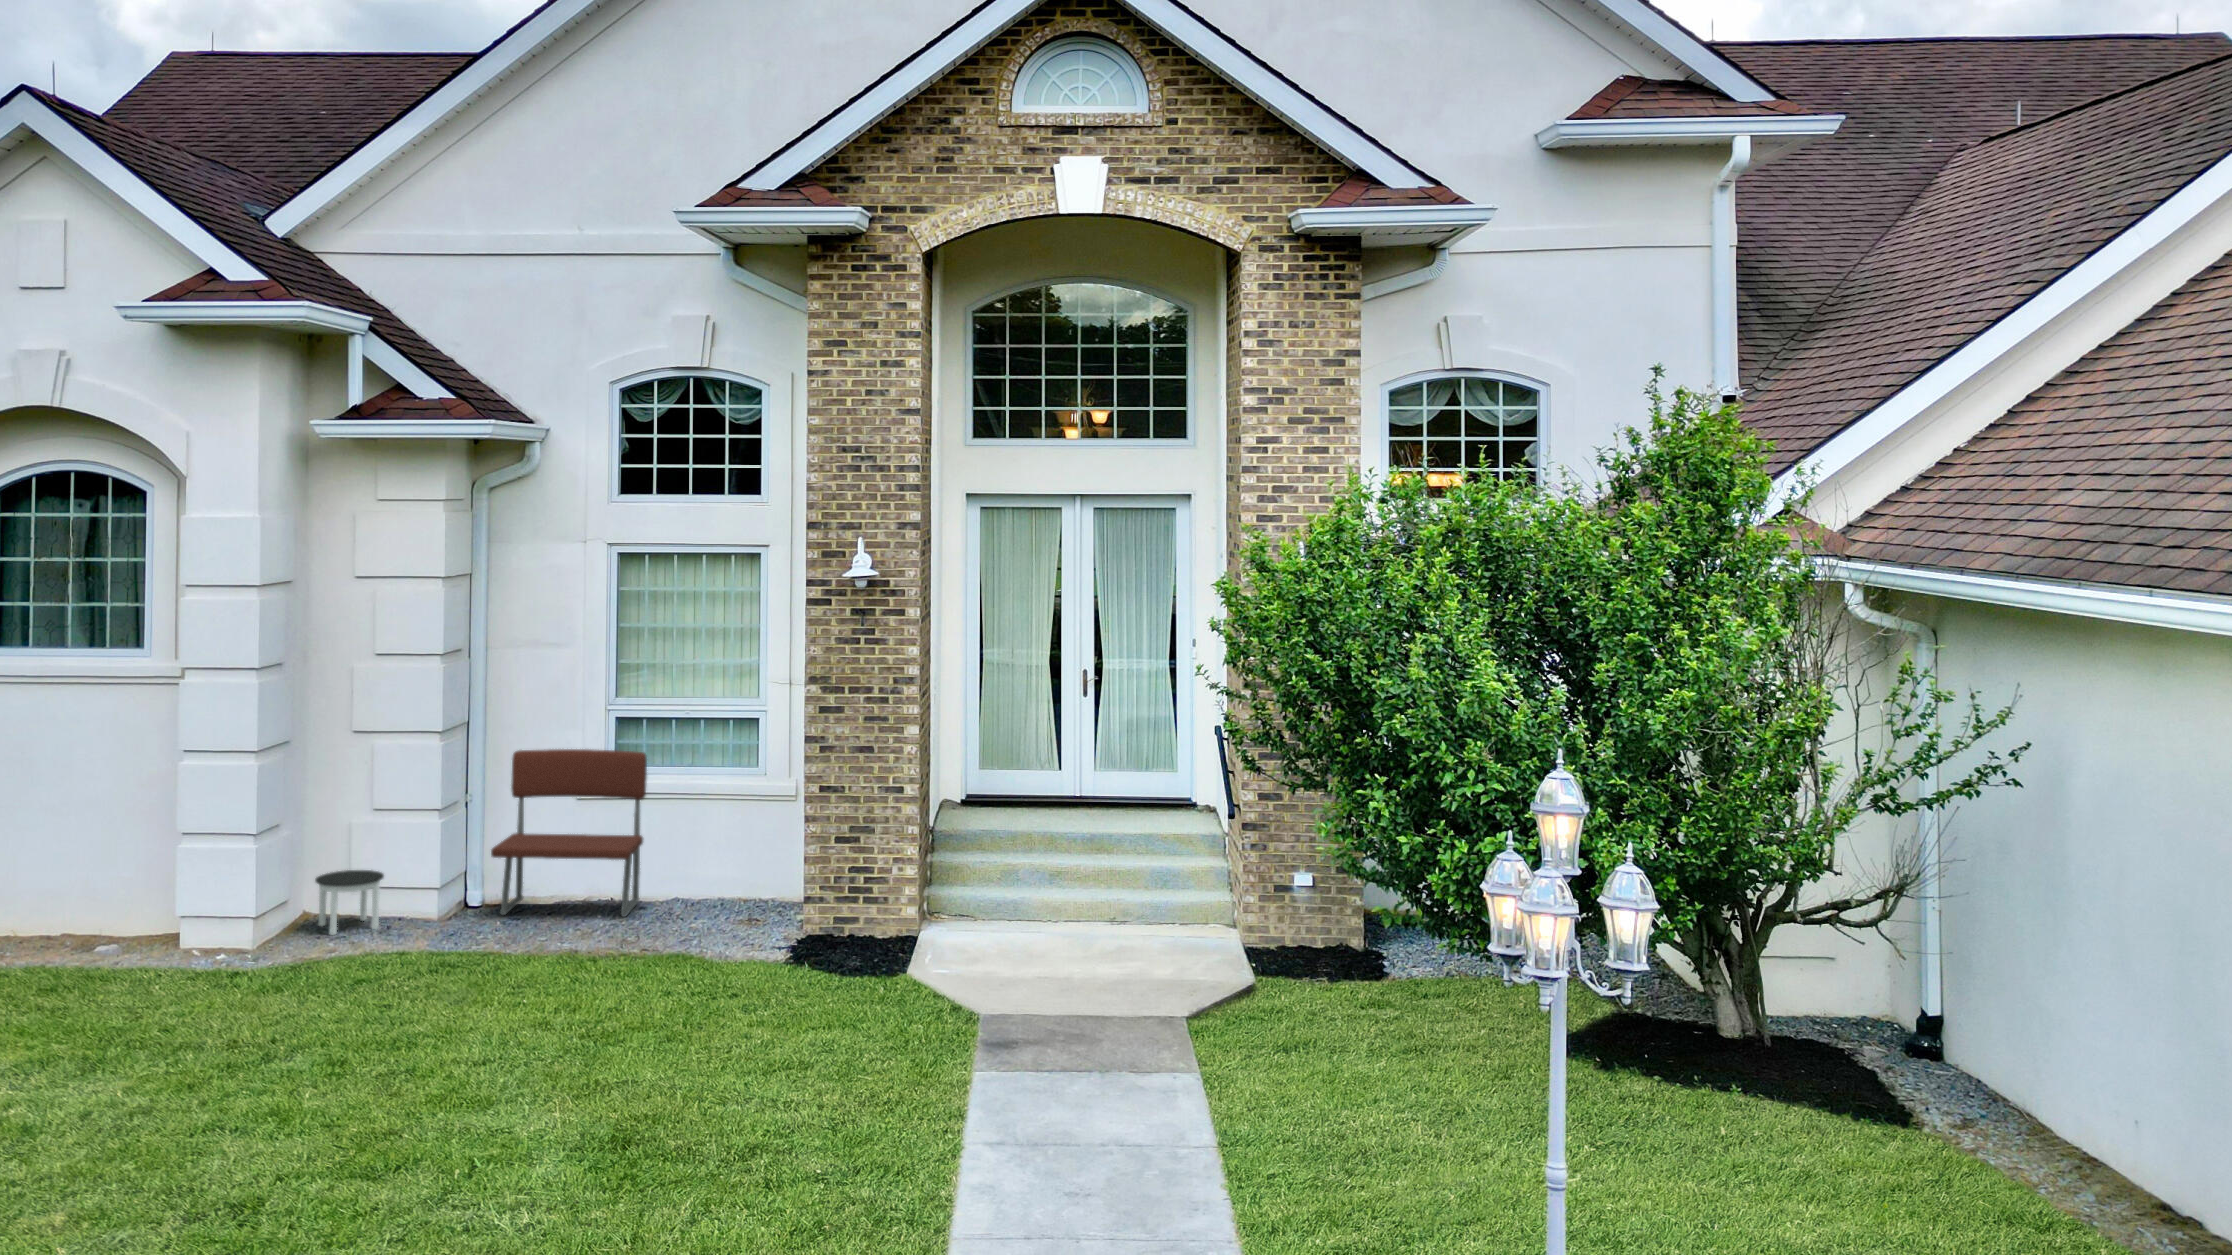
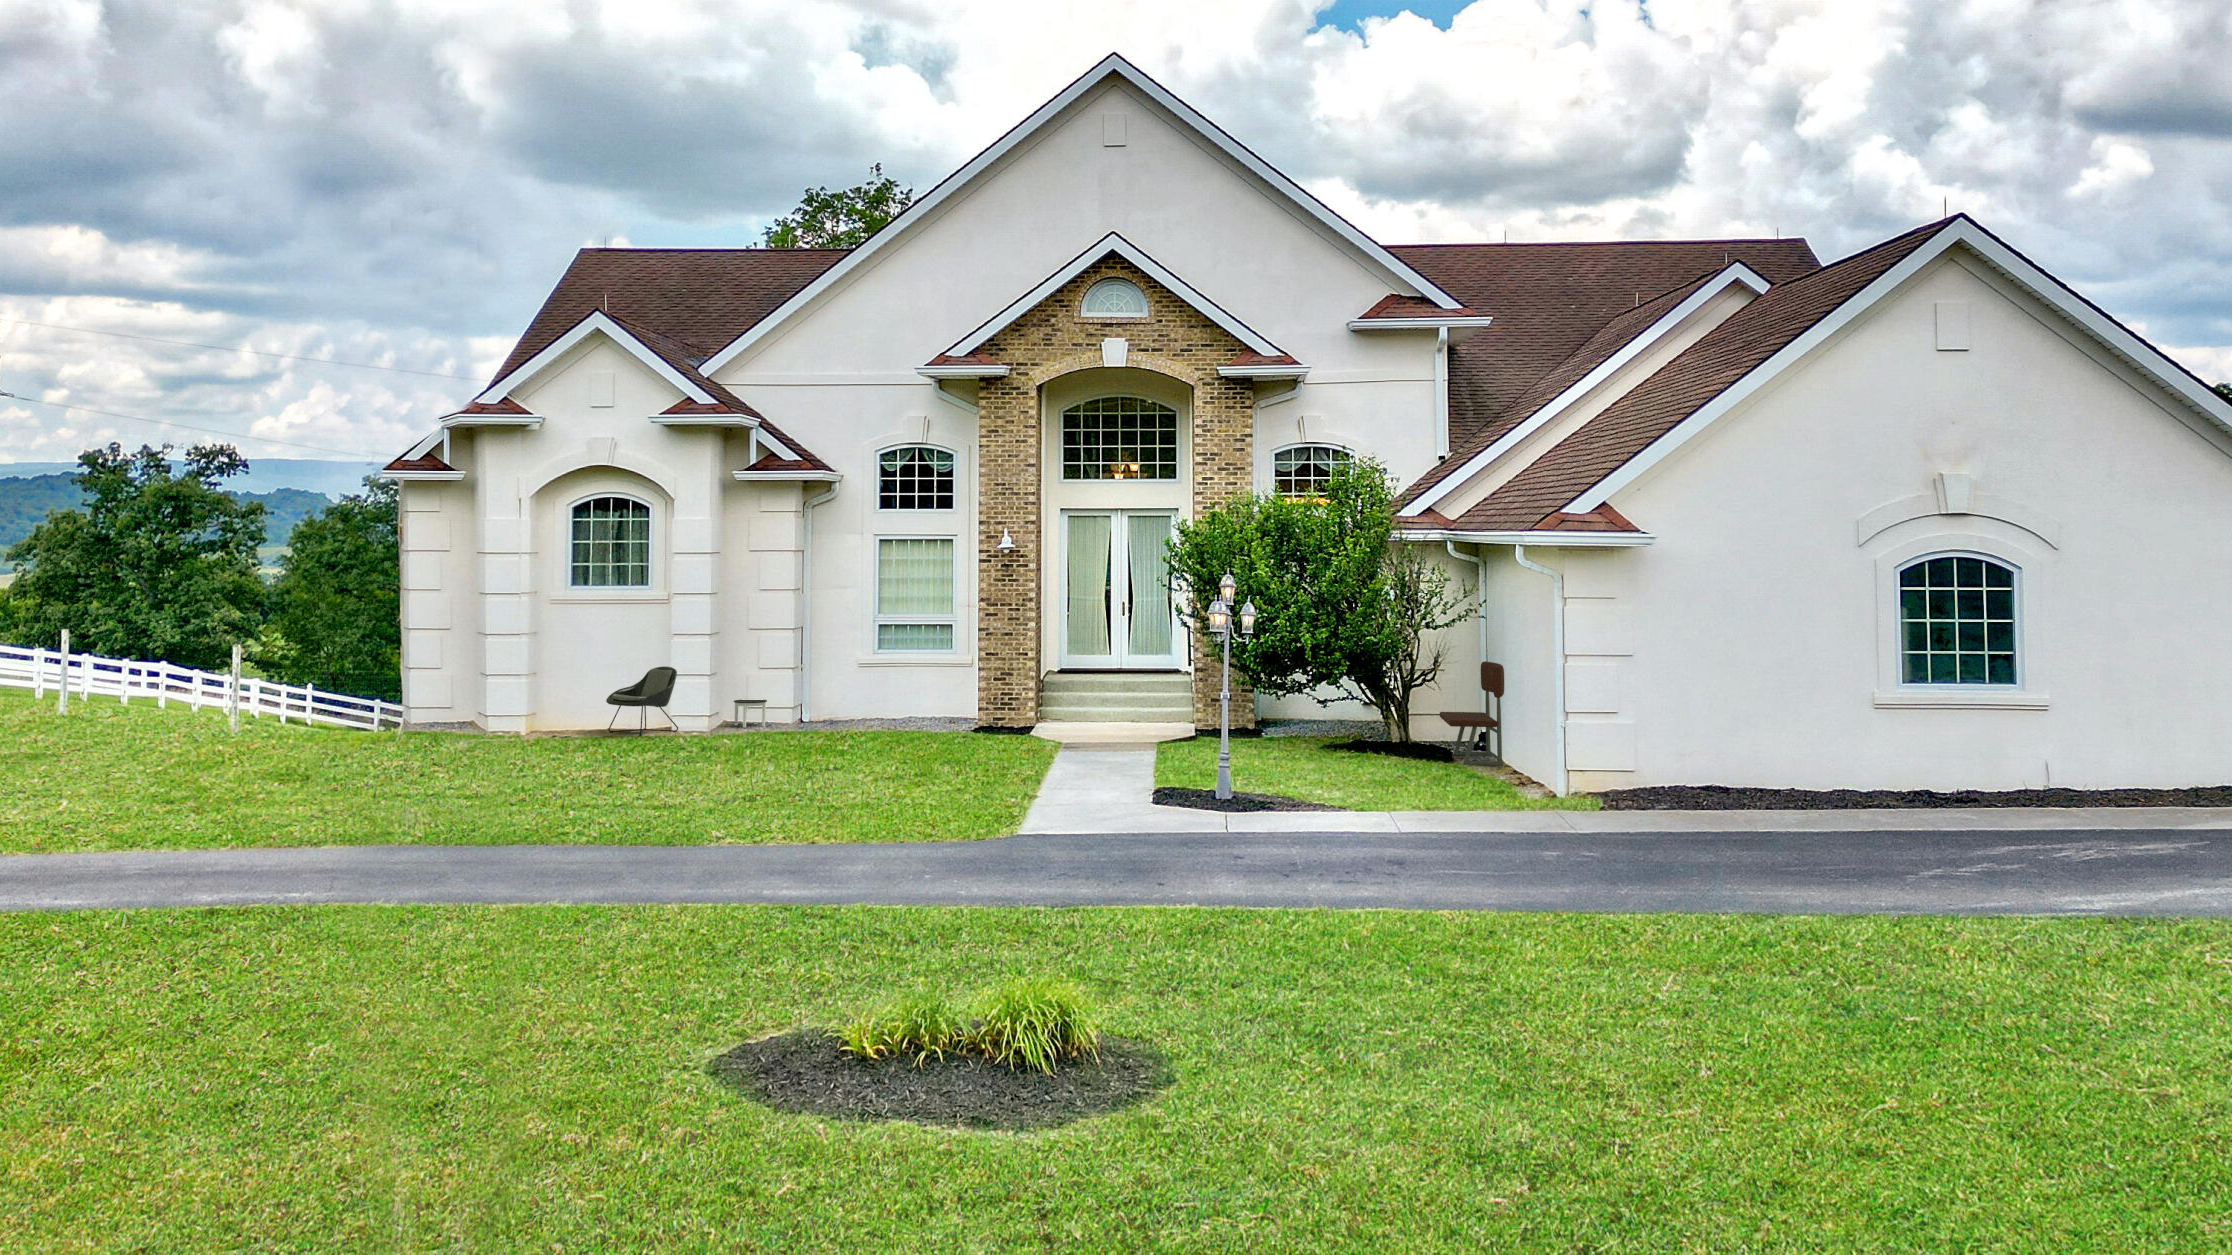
bench: present [491,749,647,917] -> present [1440,661,1504,766]
lounge chair: none [34,814,187,974] -> present [606,666,678,736]

